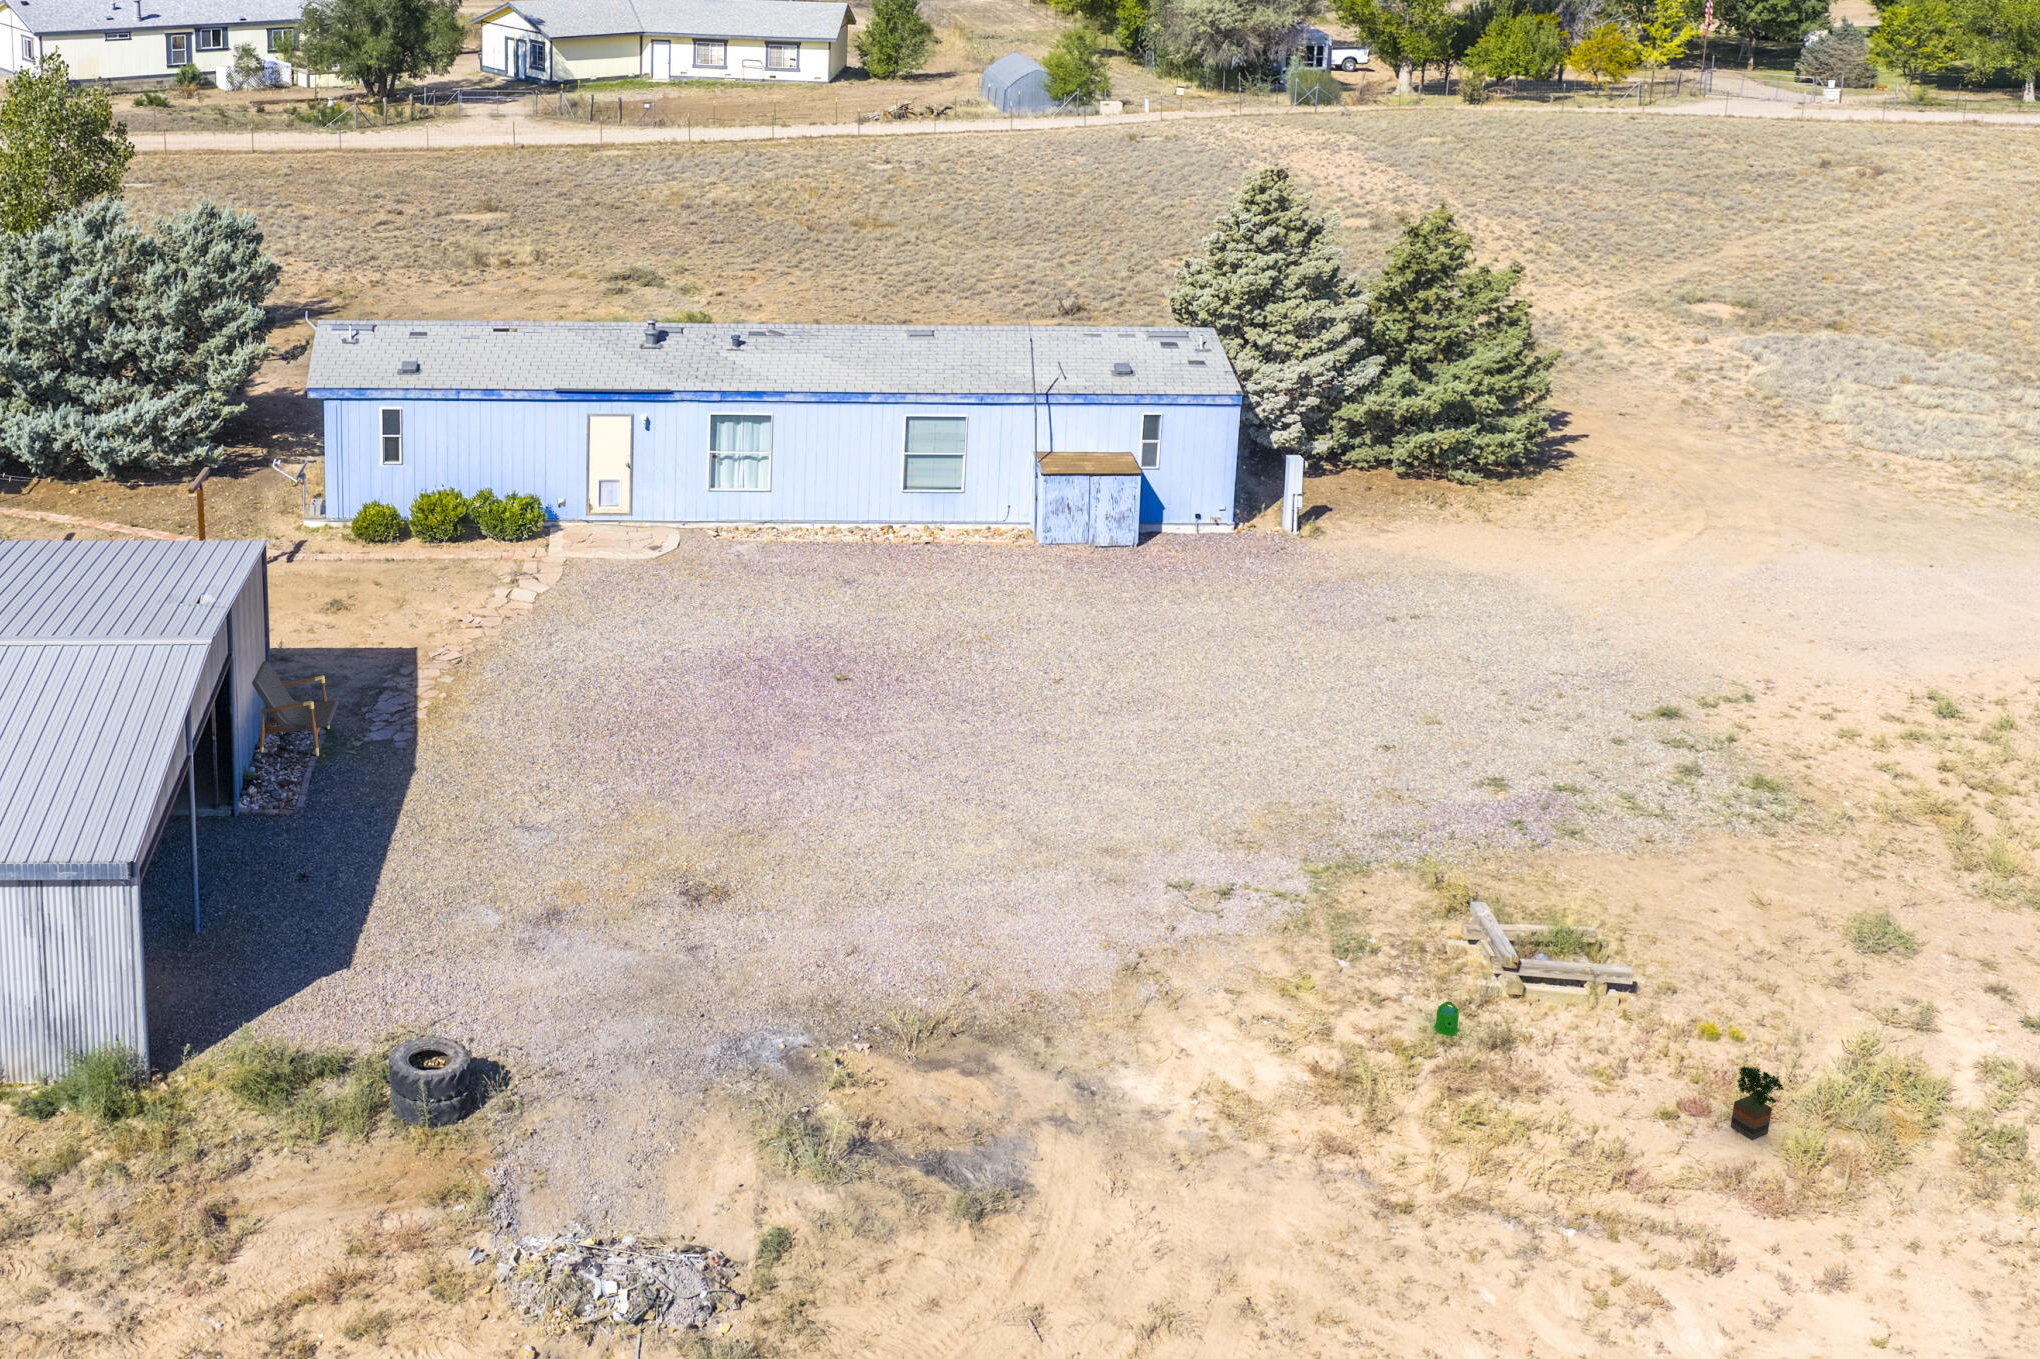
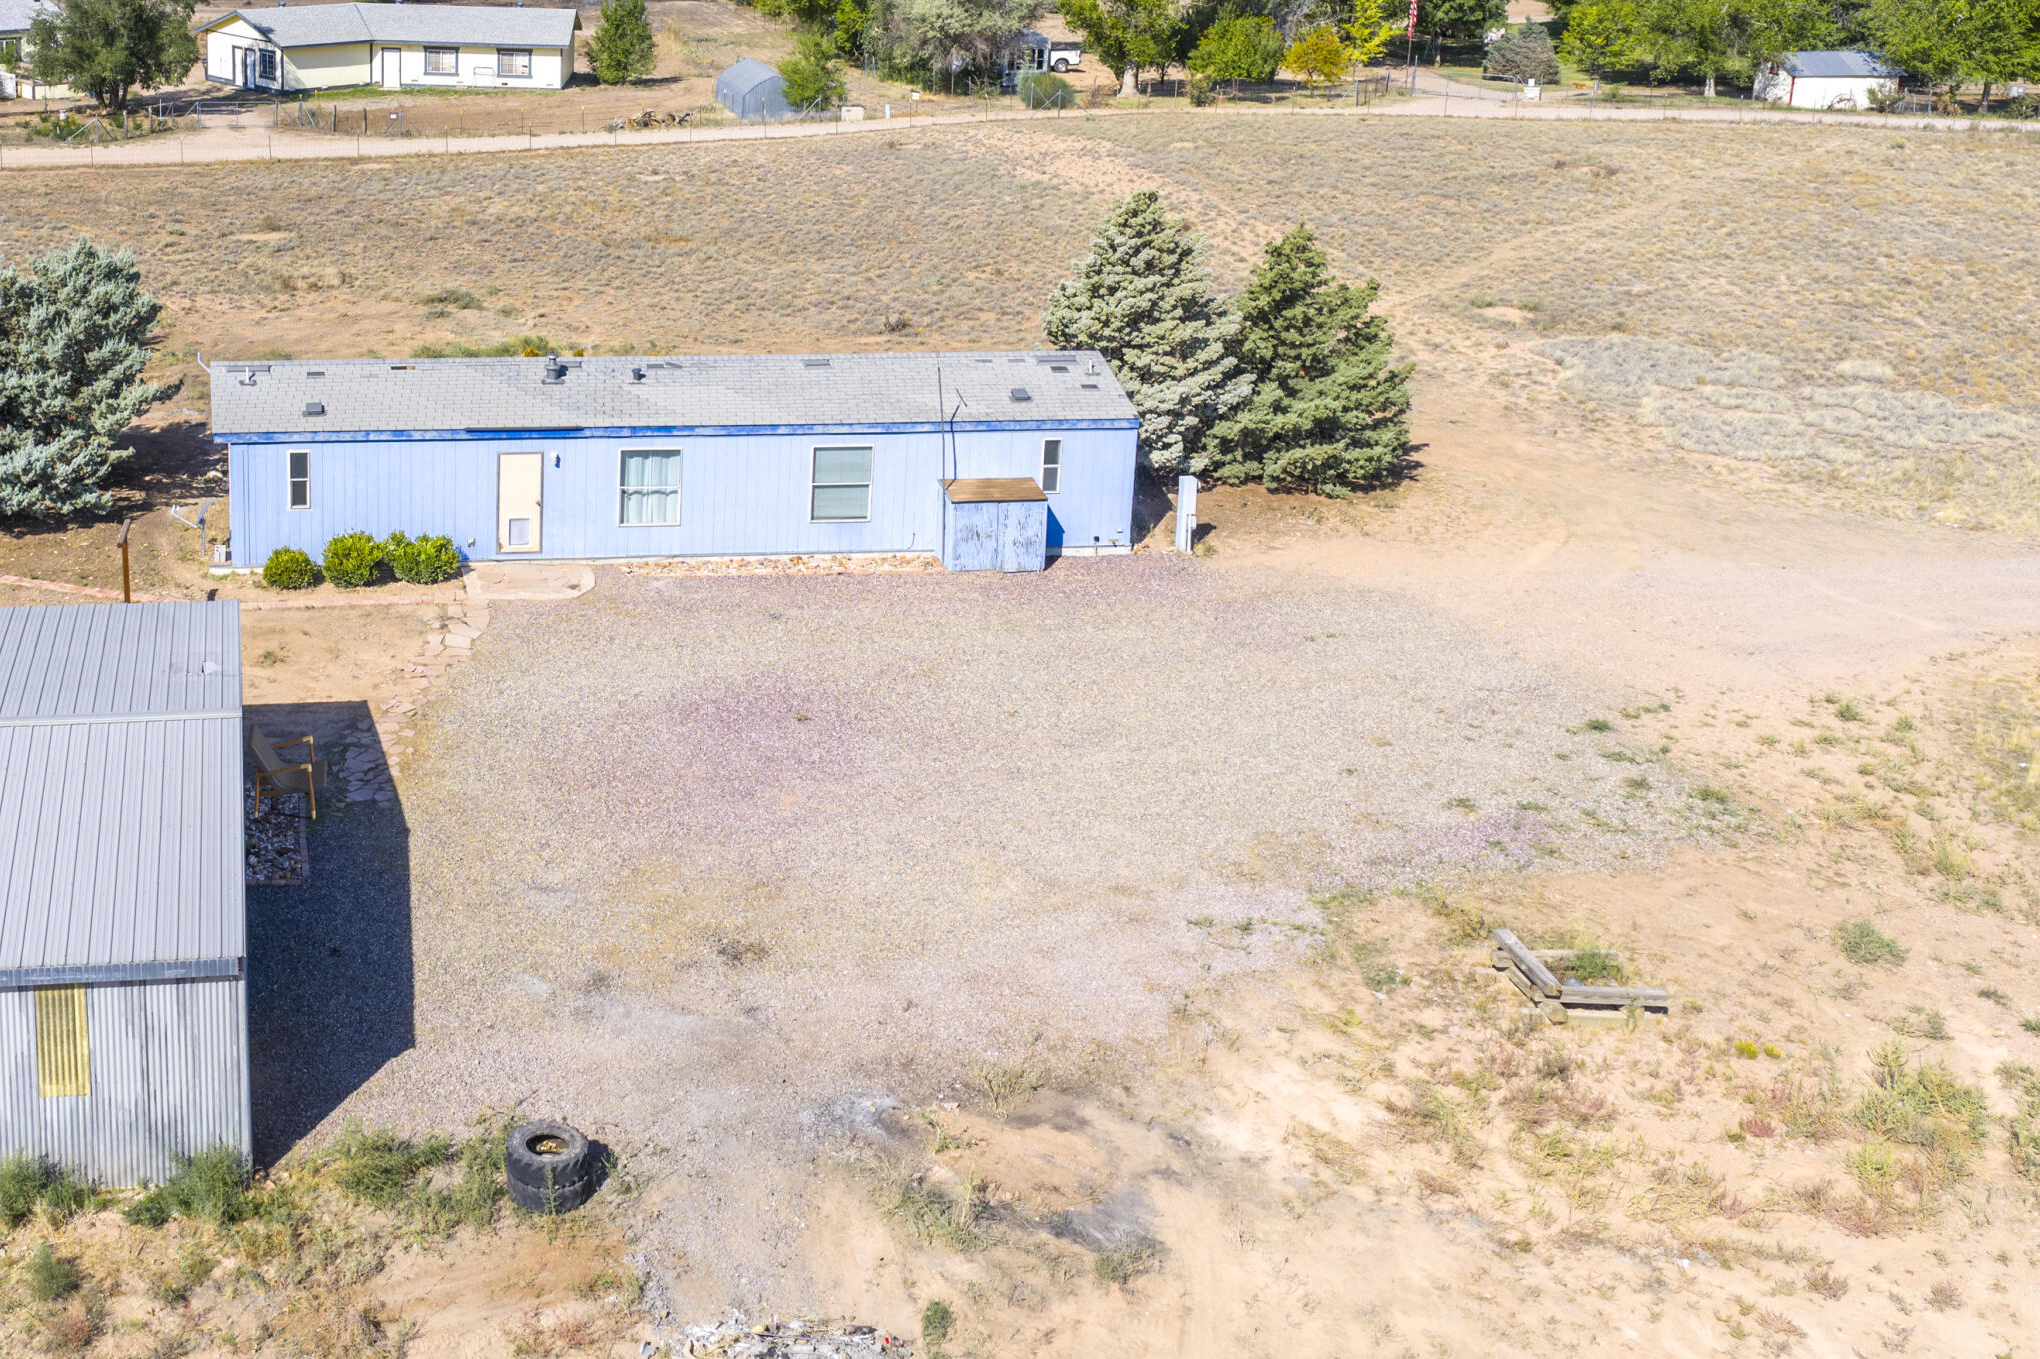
watering can: present [1434,1001,1459,1035] -> none [1489,1027,1515,1060]
potted tree: present [1731,1066,1784,1140] -> none [1793,1080,1847,1151]

